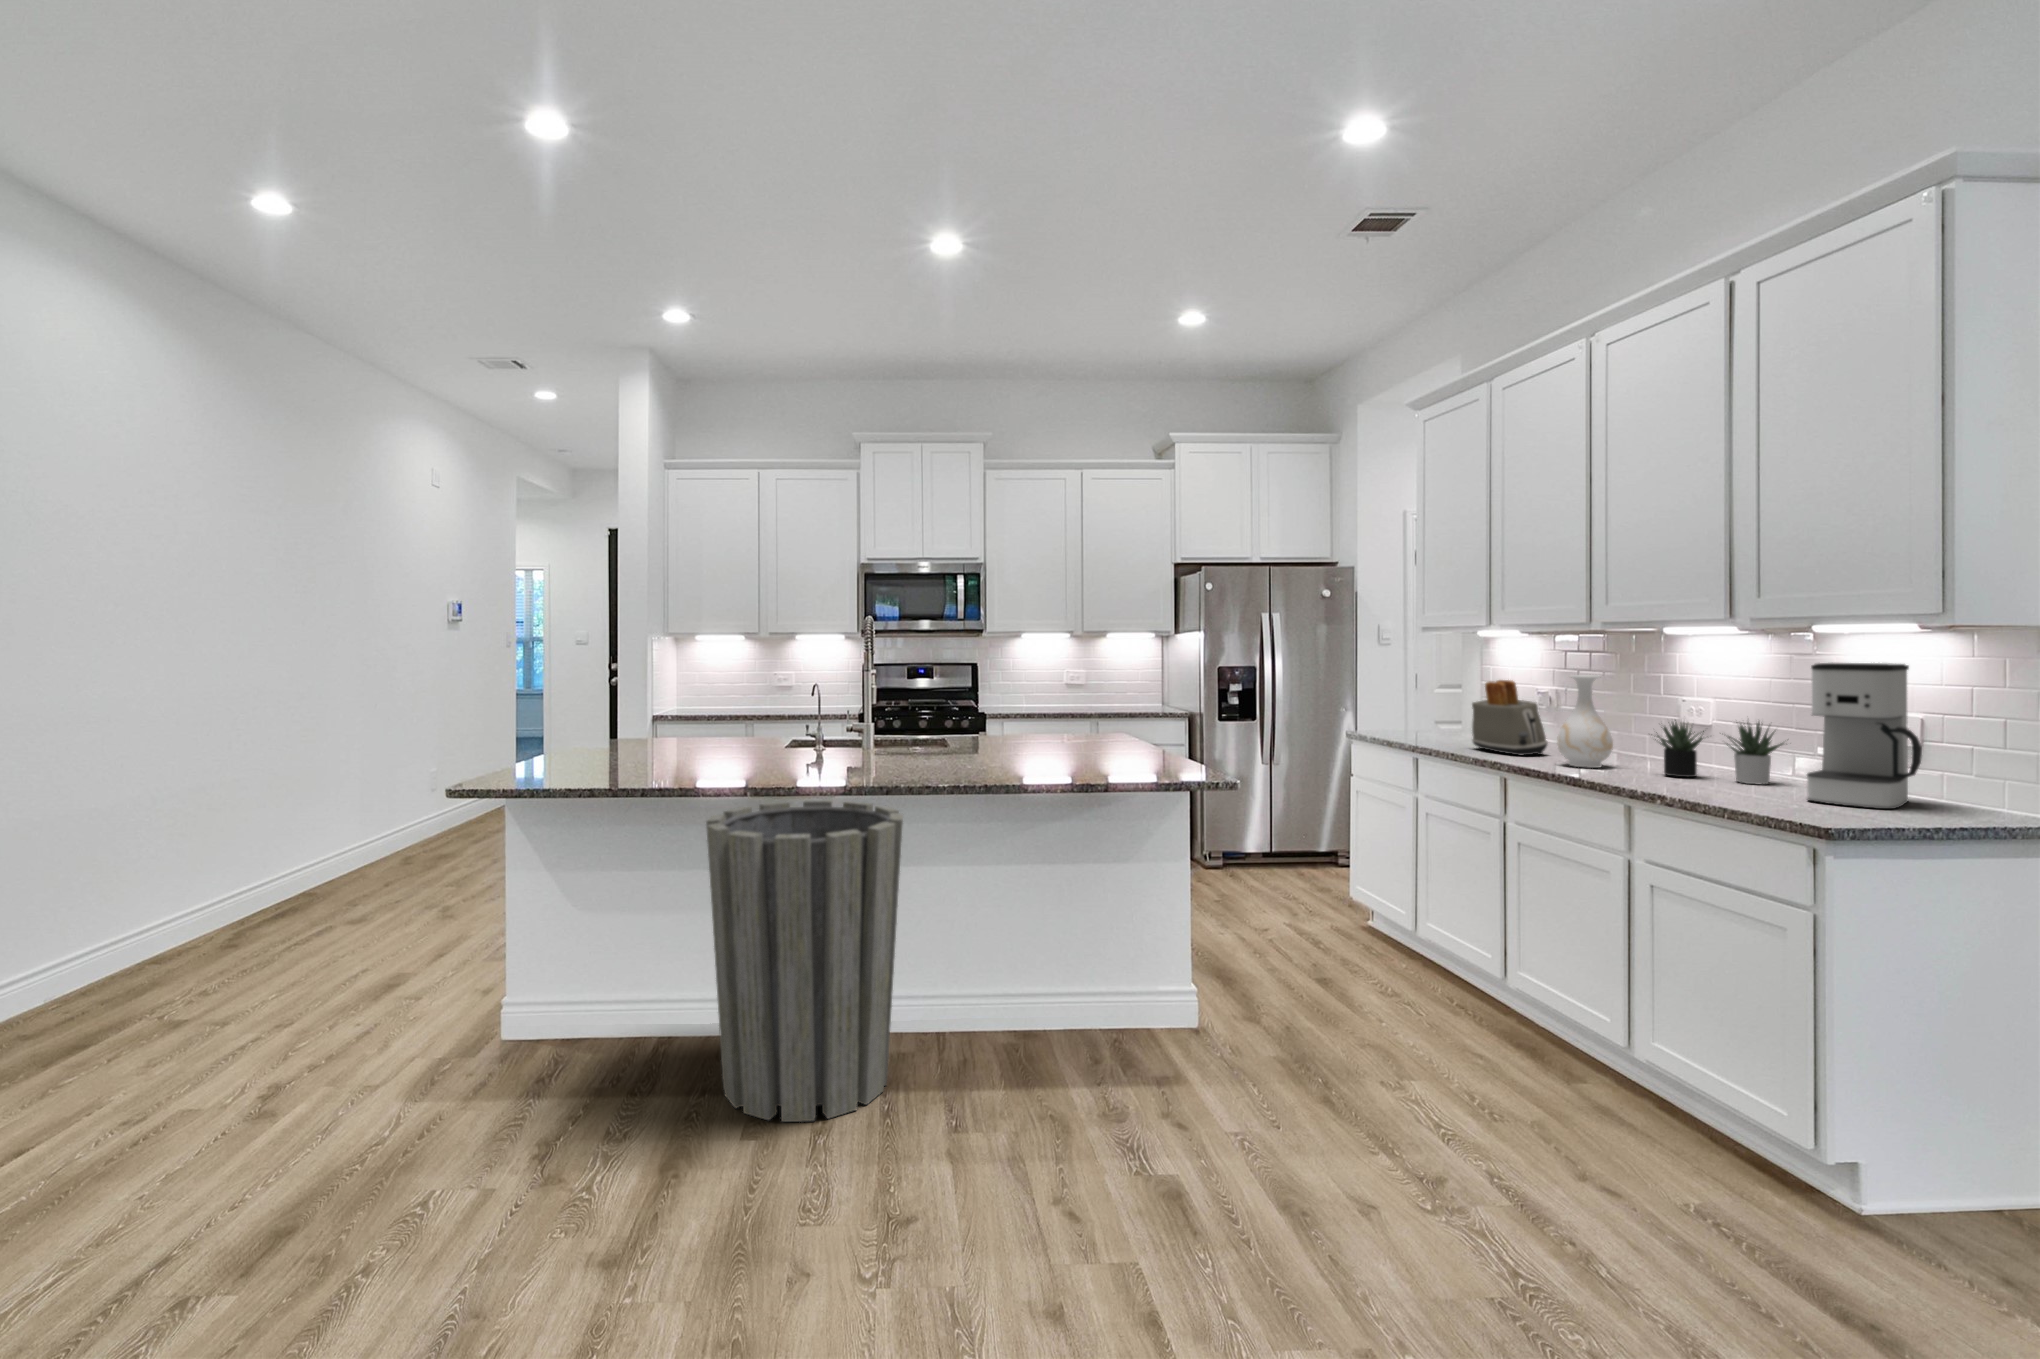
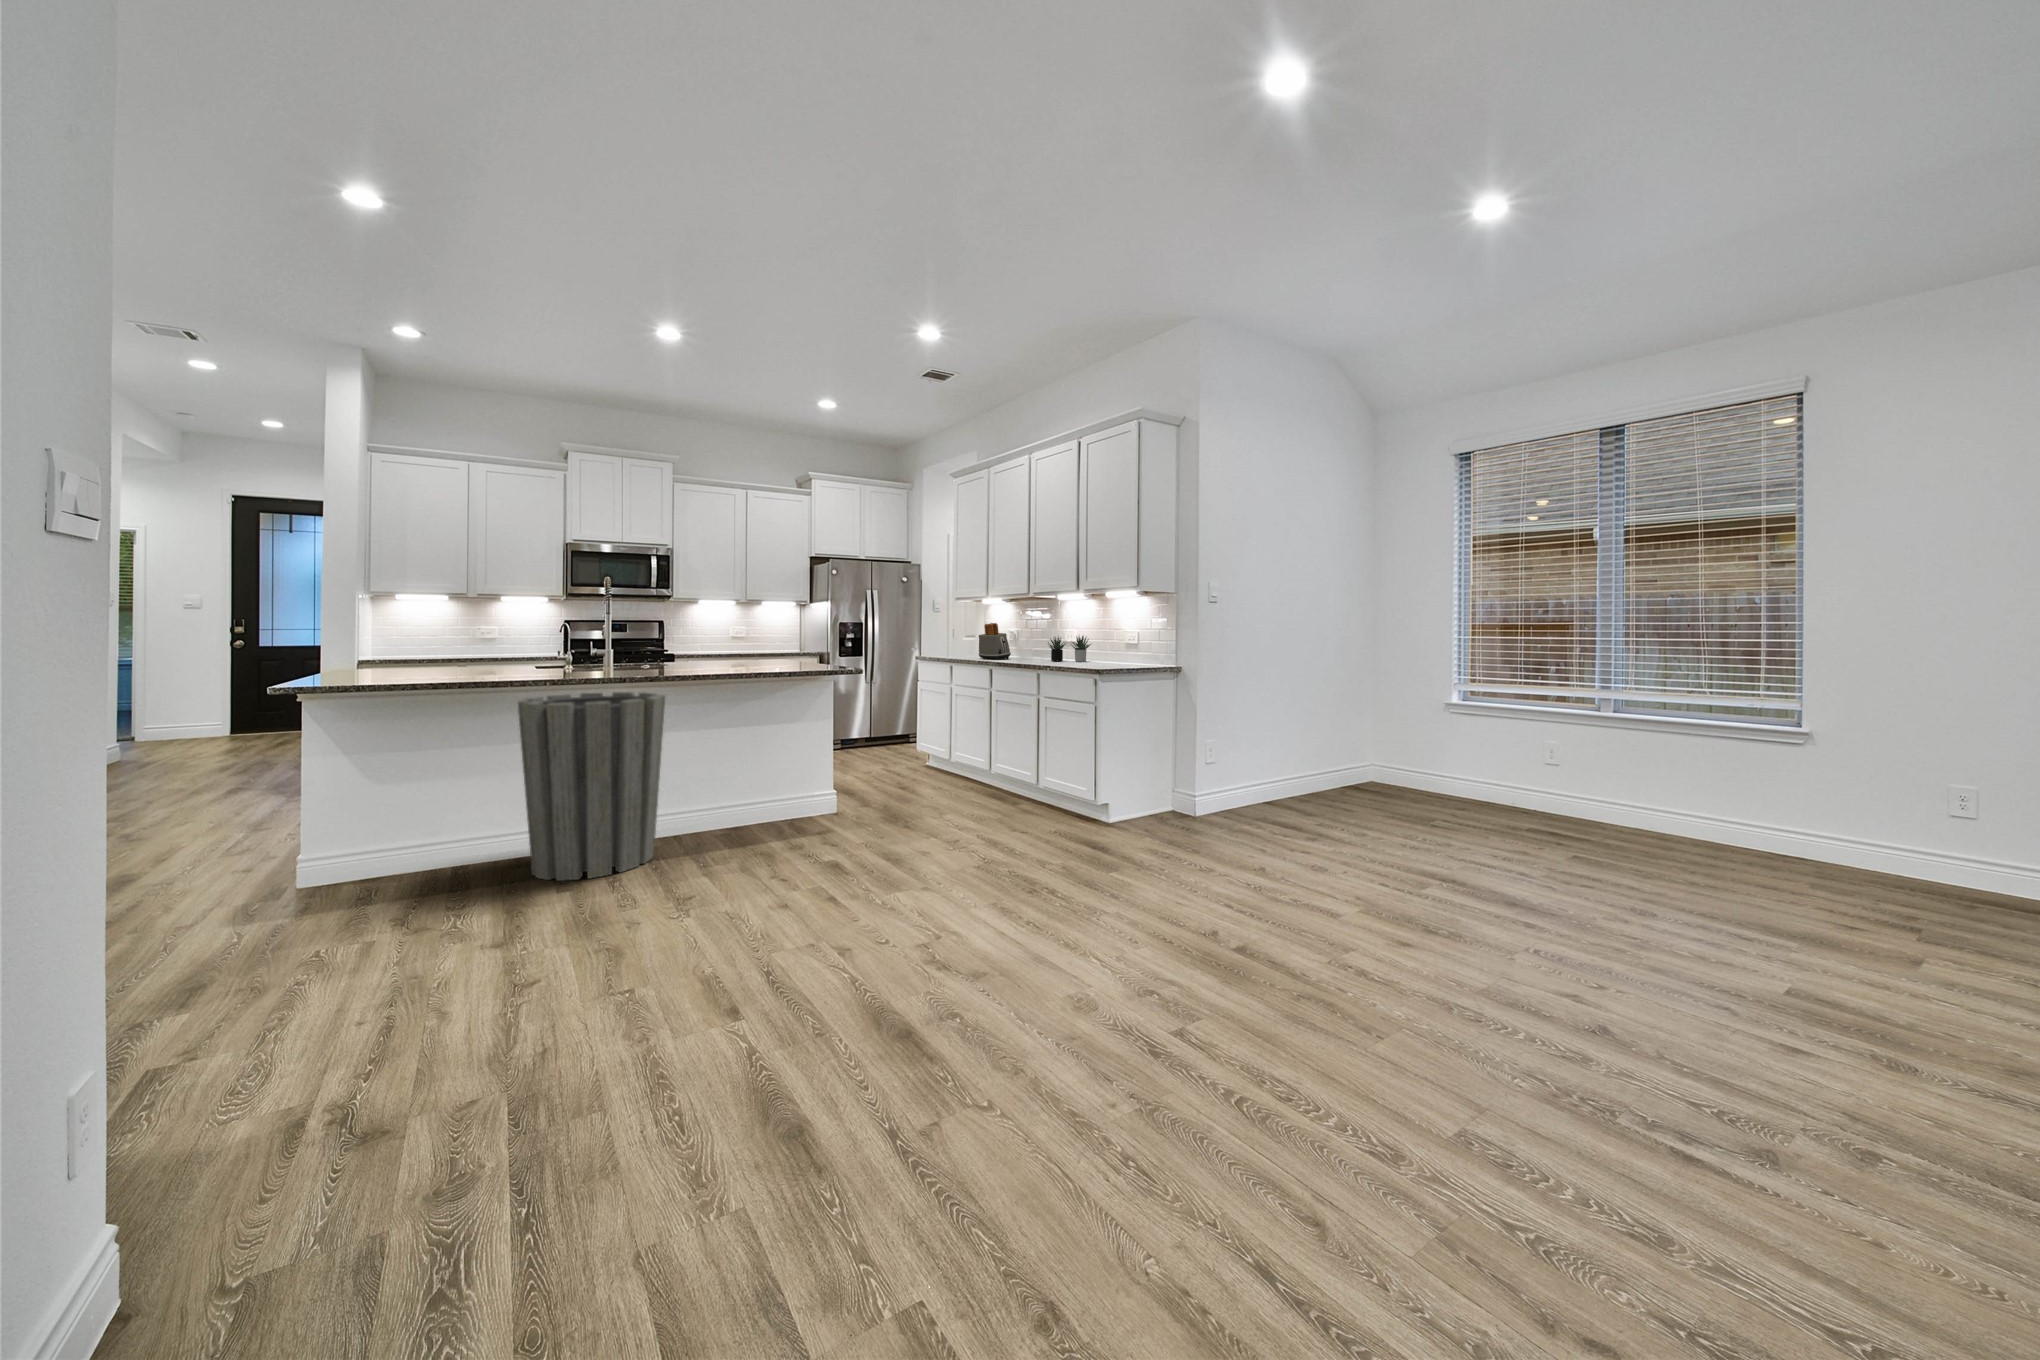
coffee maker: present [1807,663,1922,809] -> none [1092,609,1125,664]
vase: present [1558,675,1613,768] -> none [1013,618,1034,661]

